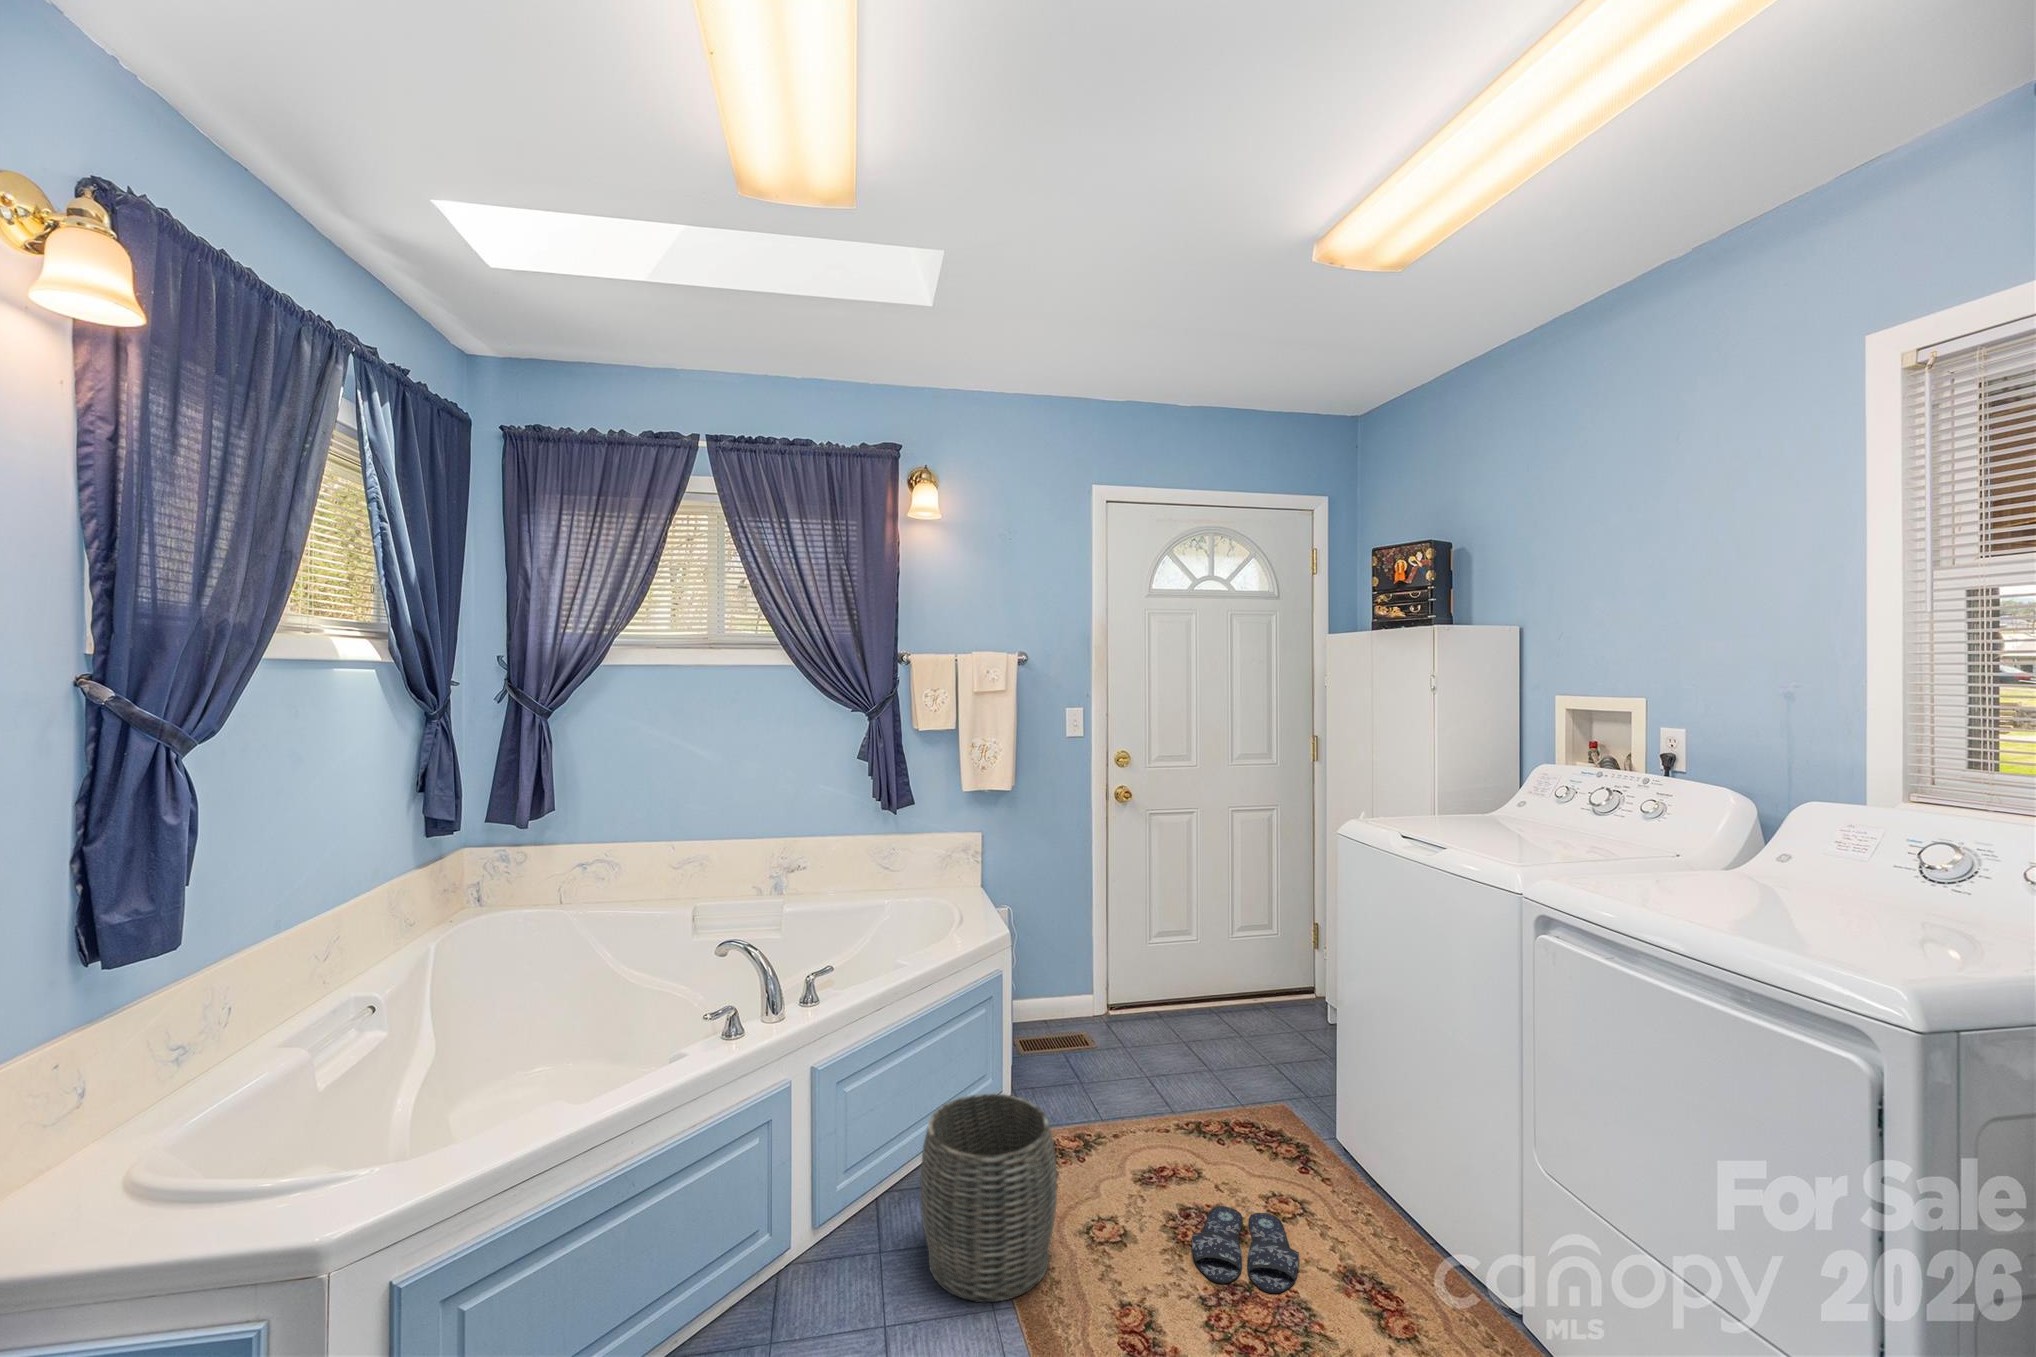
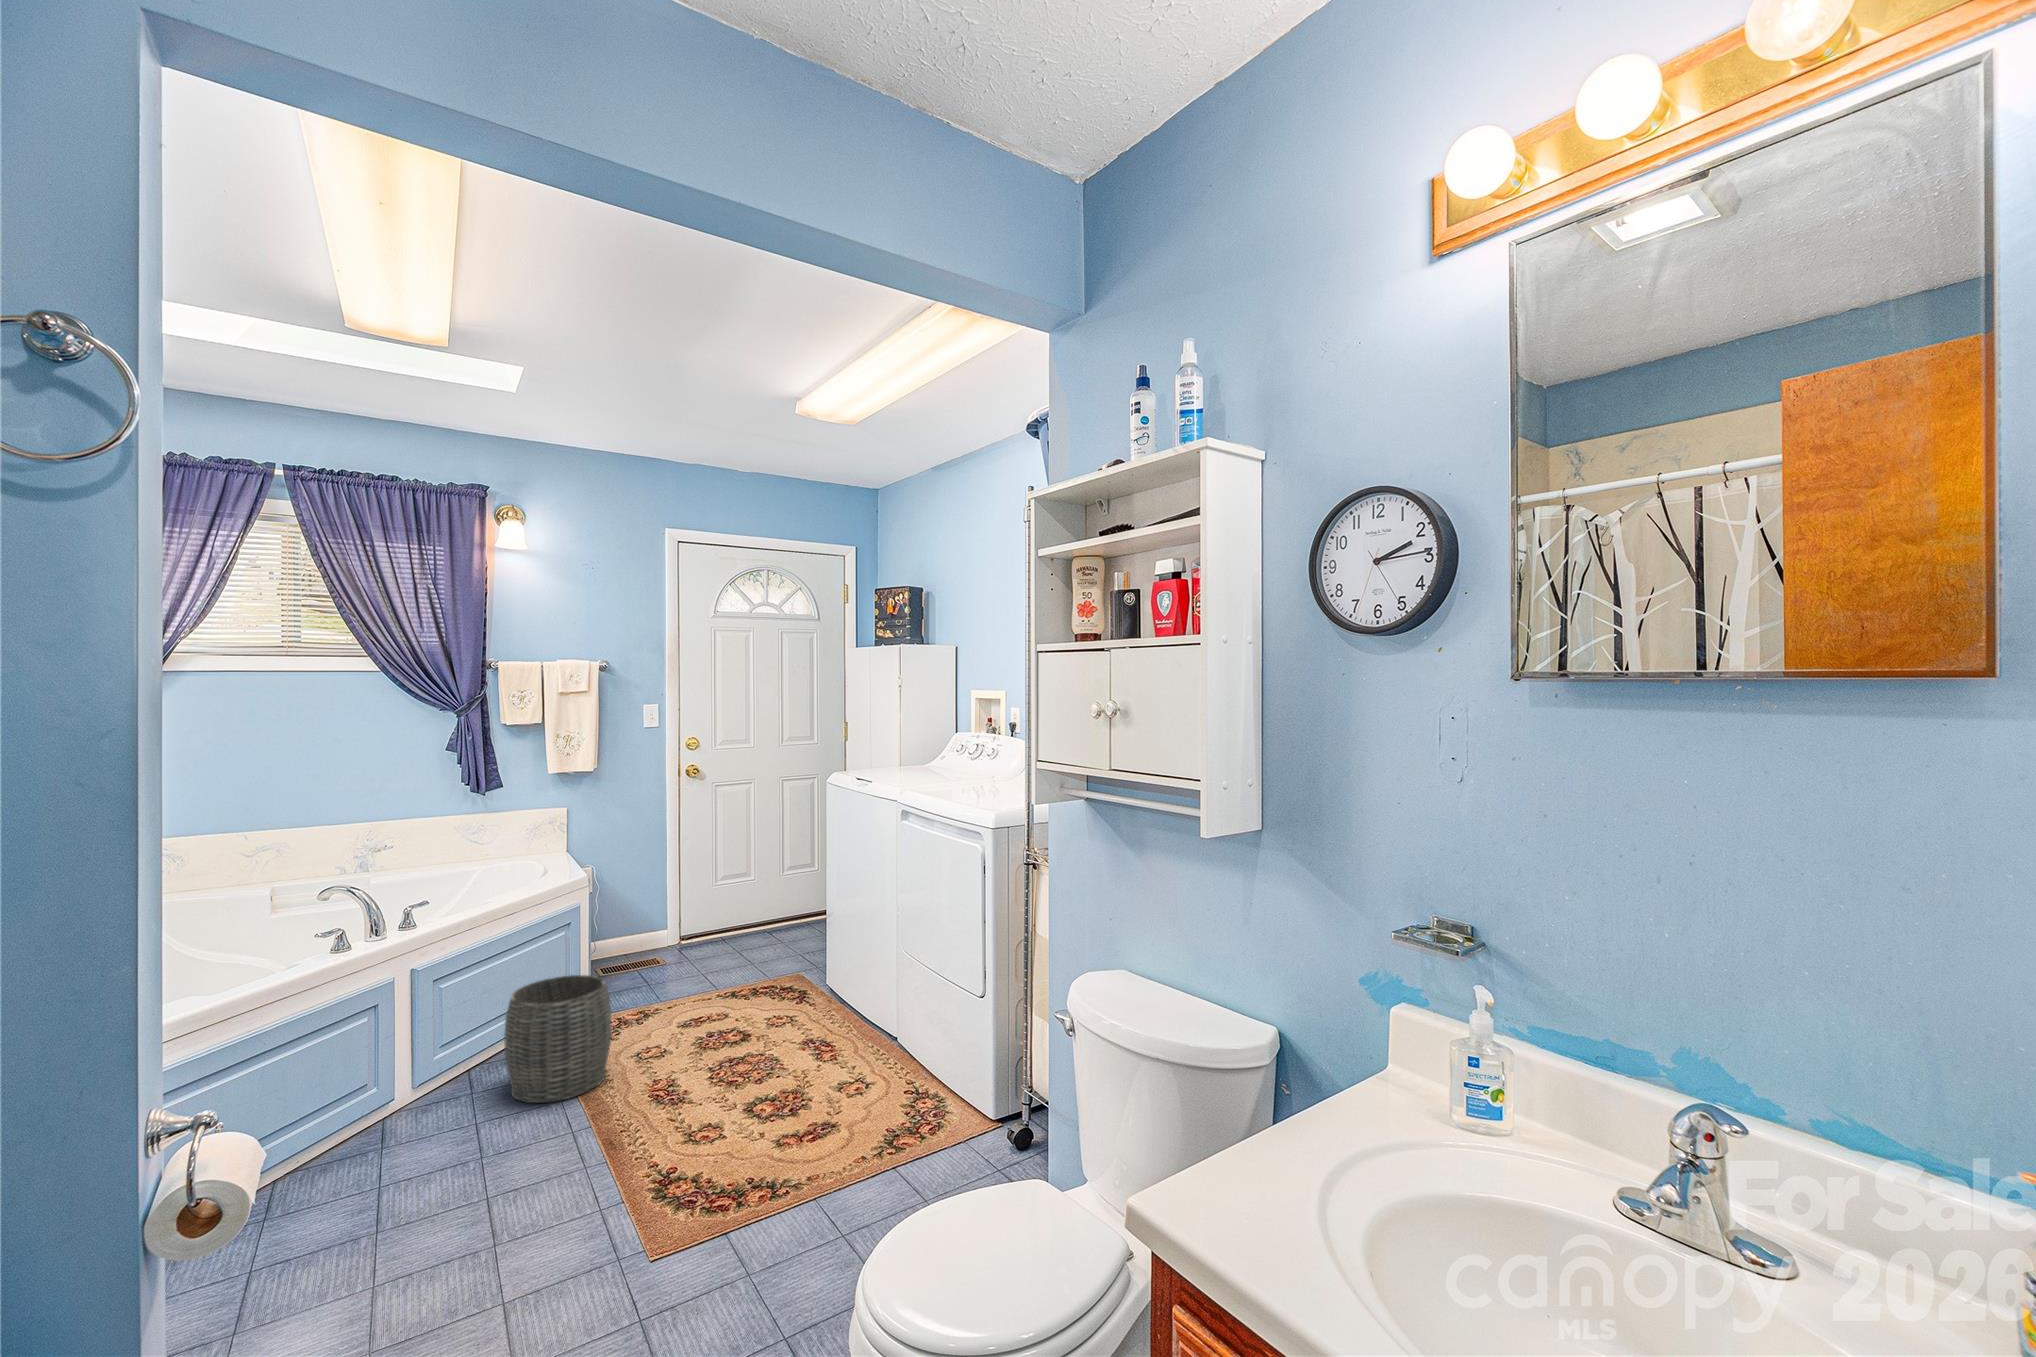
slippers: present [1192,1206,1299,1293] -> none [710,1030,781,1065]

